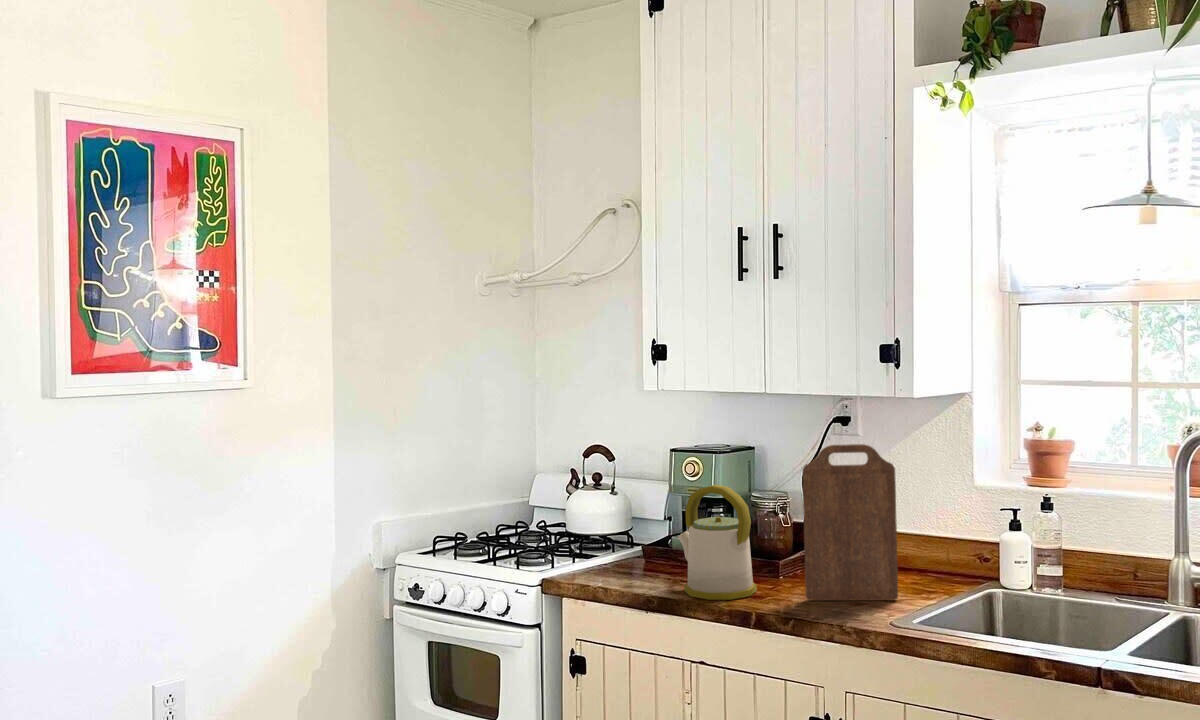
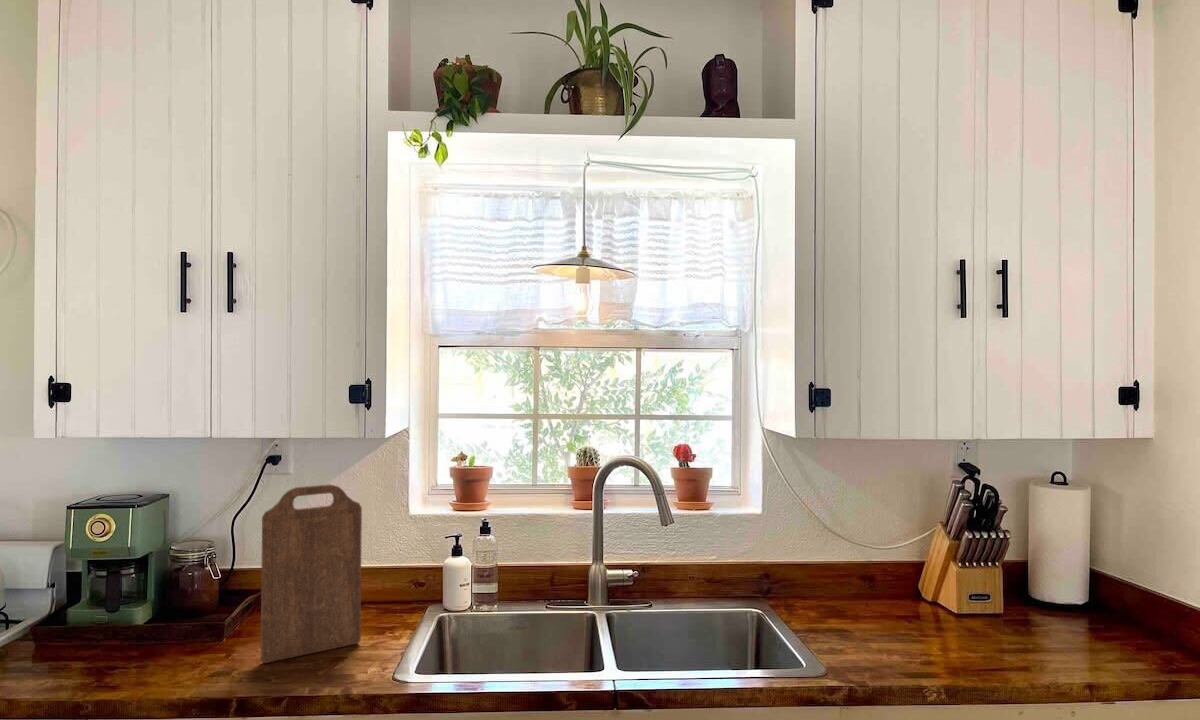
kettle: present [678,485,757,600] -> none [85,543,194,688]

